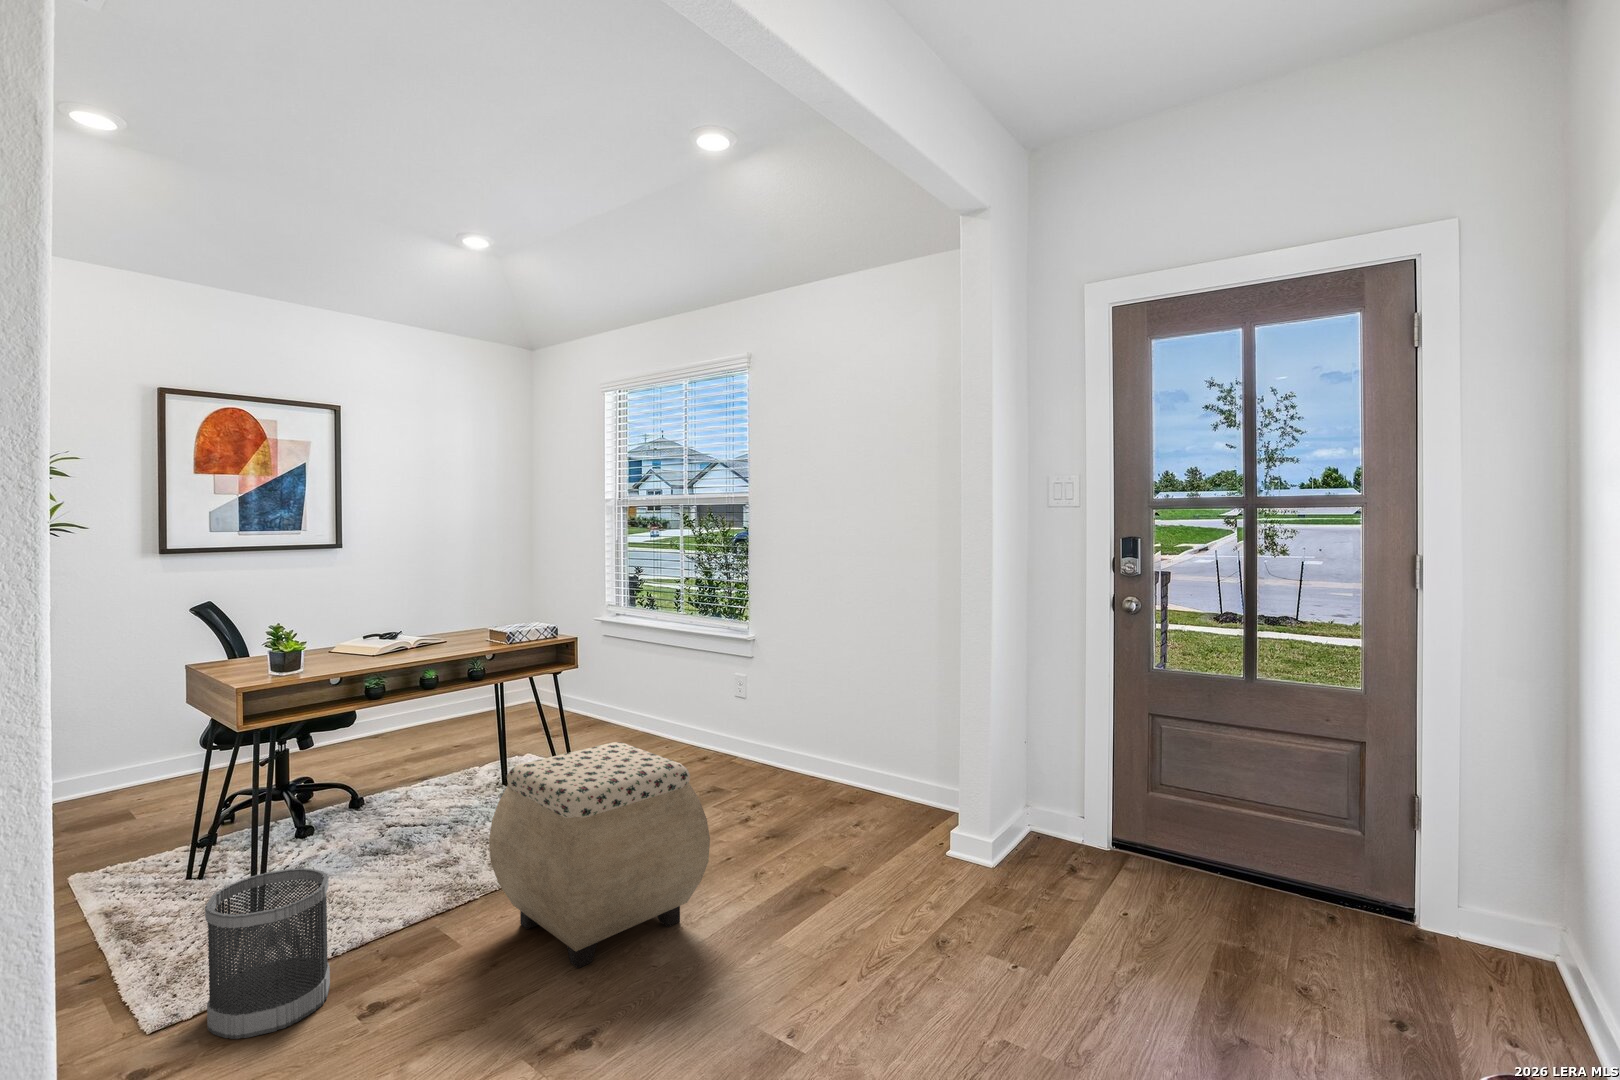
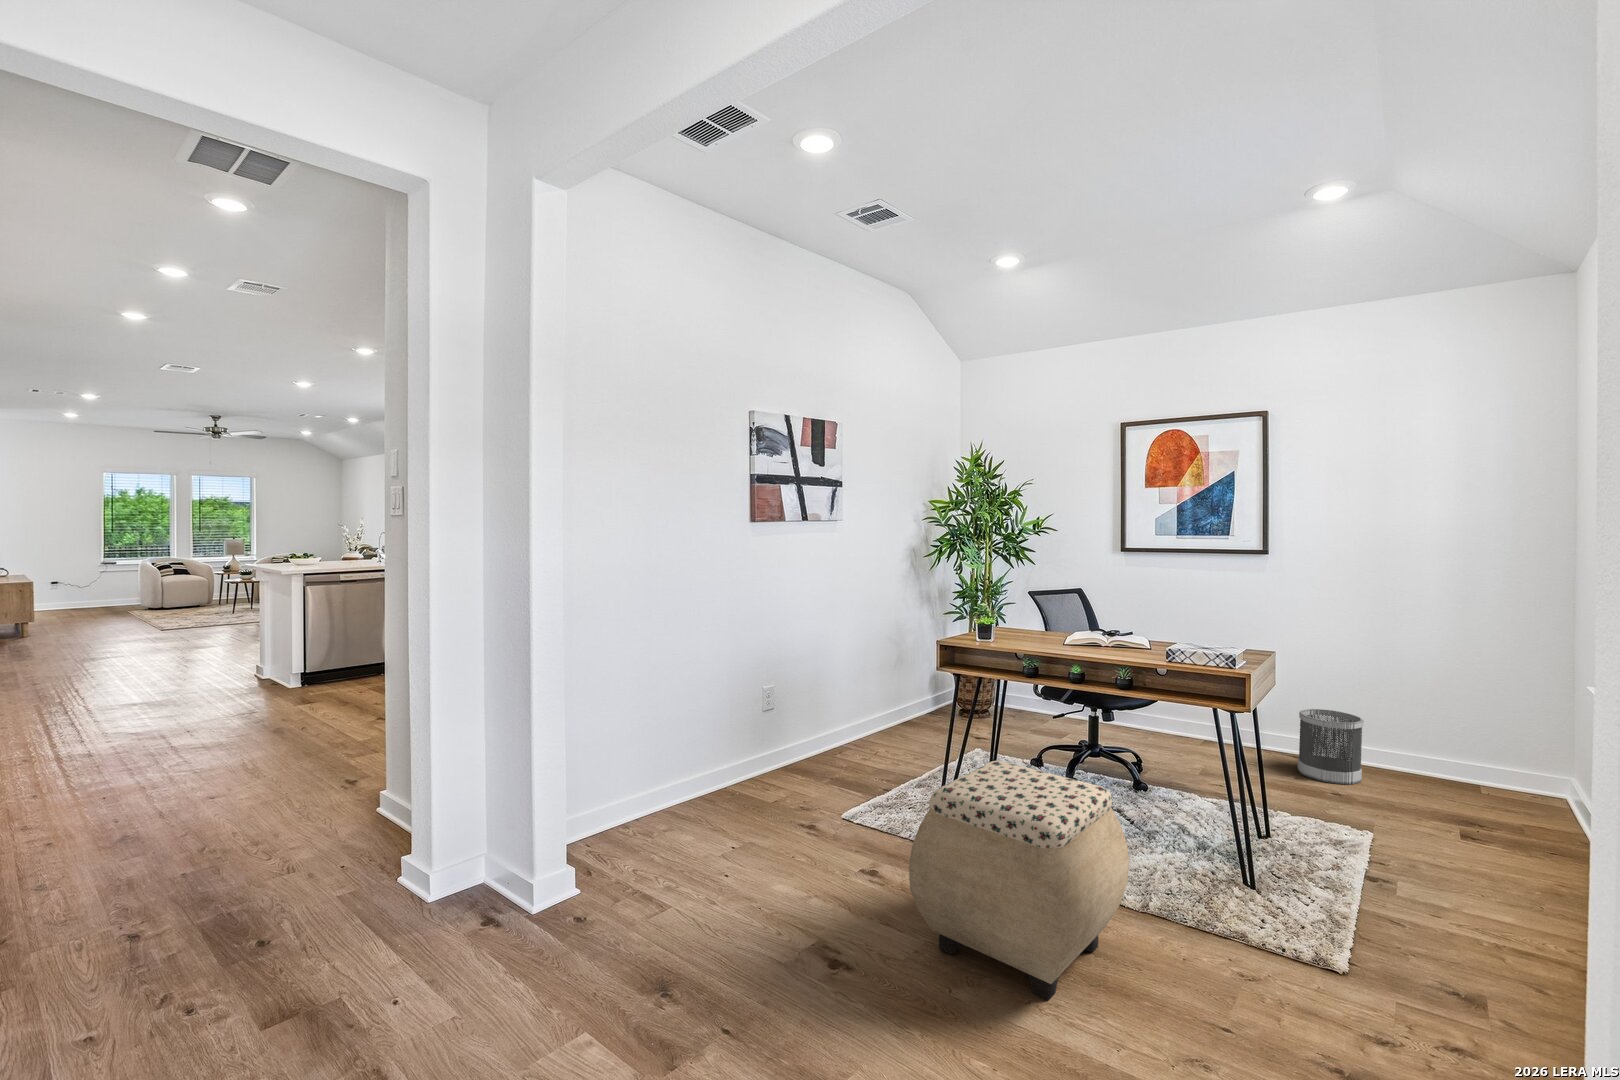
wastebasket: present [205,868,330,1039] -> present [1298,709,1364,784]

